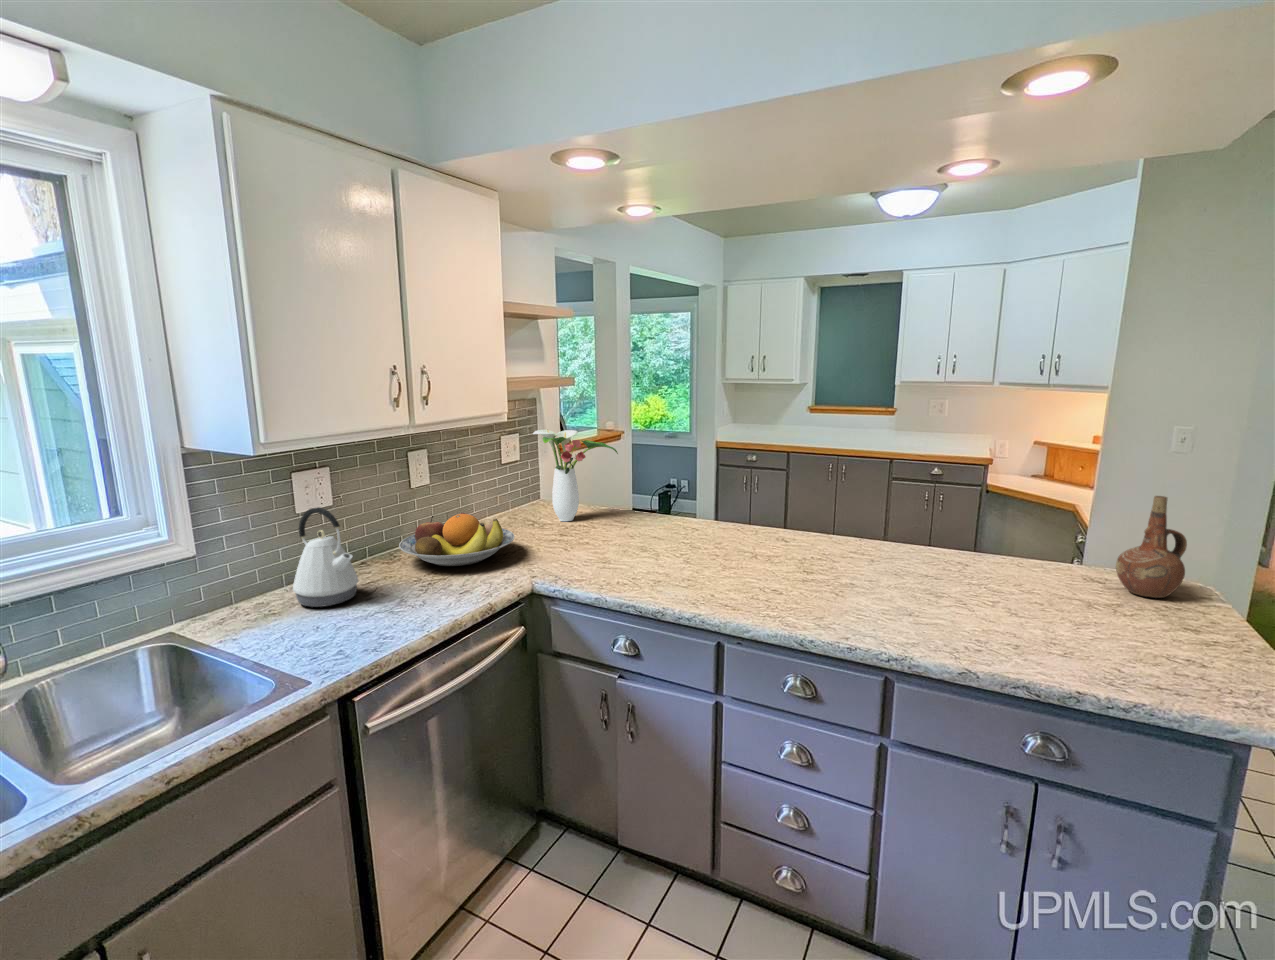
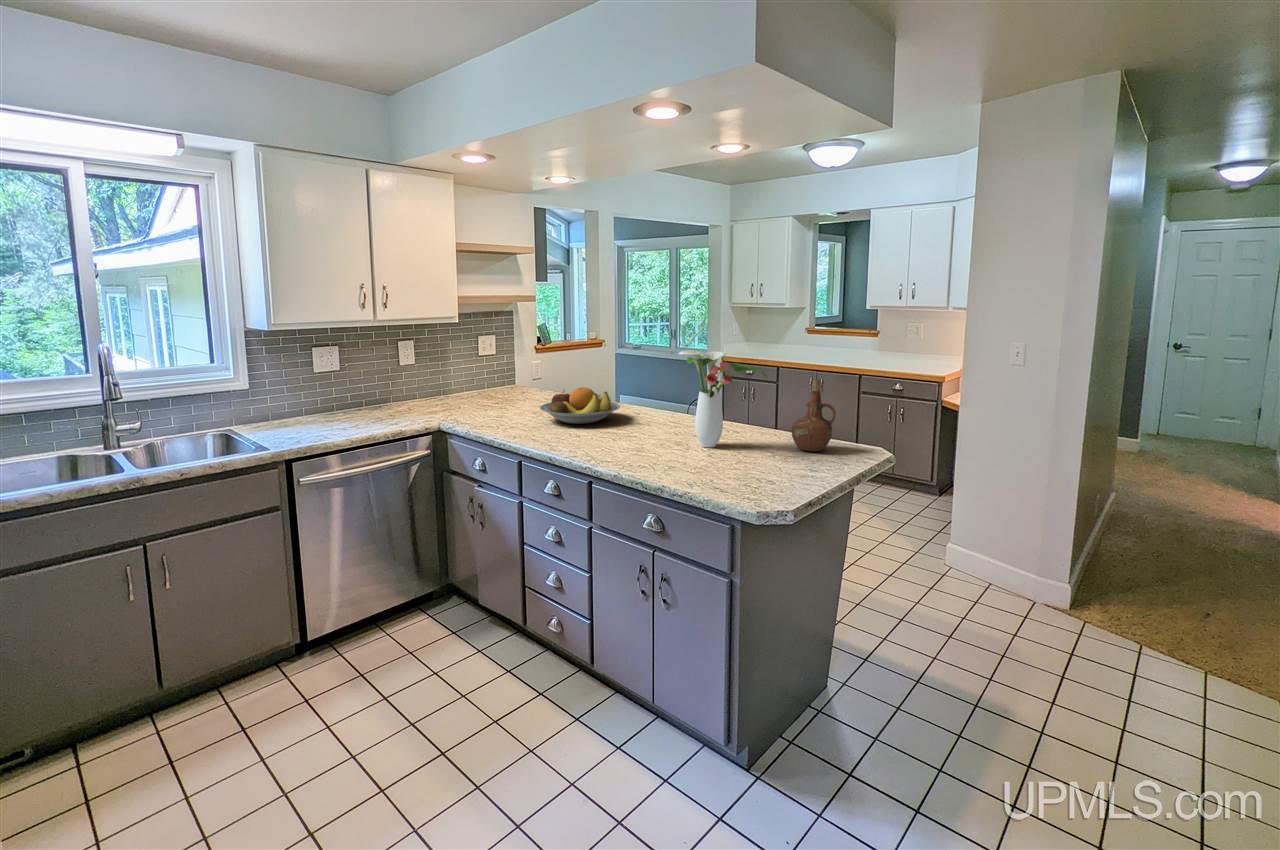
flower arrangement: present [533,429,618,521] -> present [679,350,767,447]
kettle: present [293,507,358,607] -> none [298,366,337,425]
fruit bowl: present [399,513,515,566] -> present [540,387,620,424]

